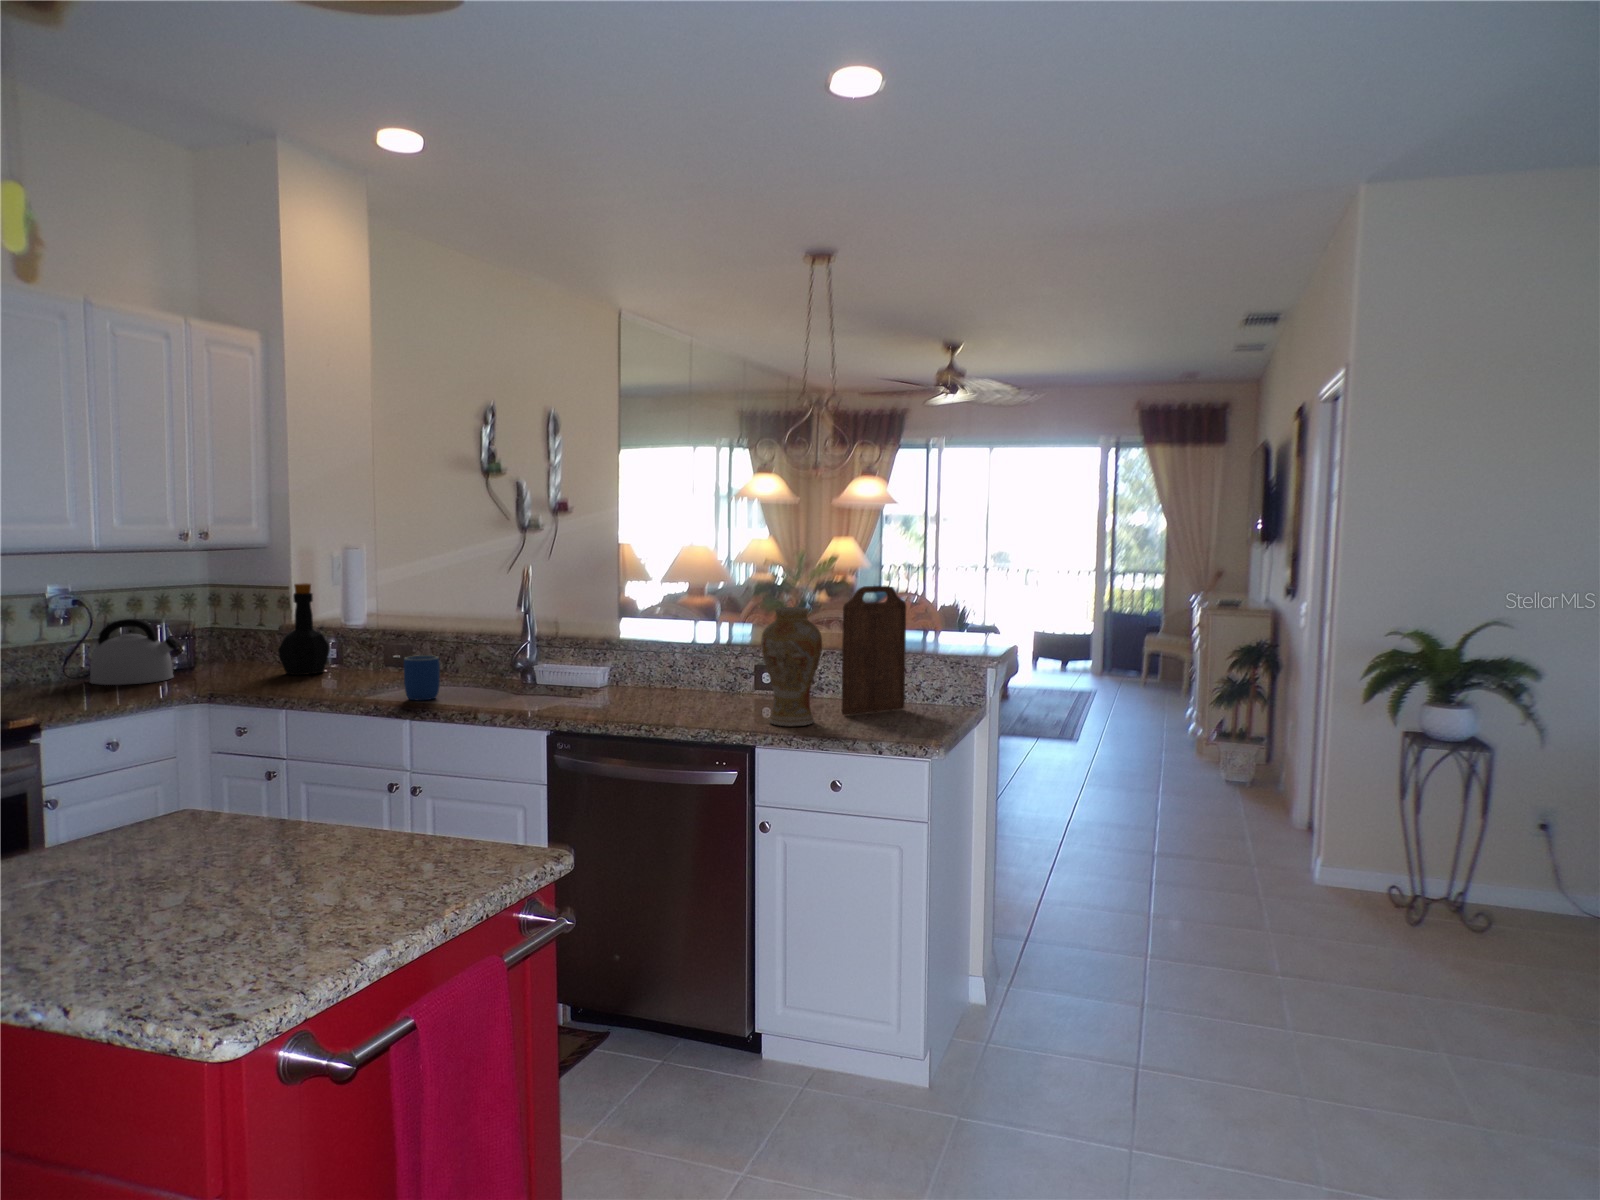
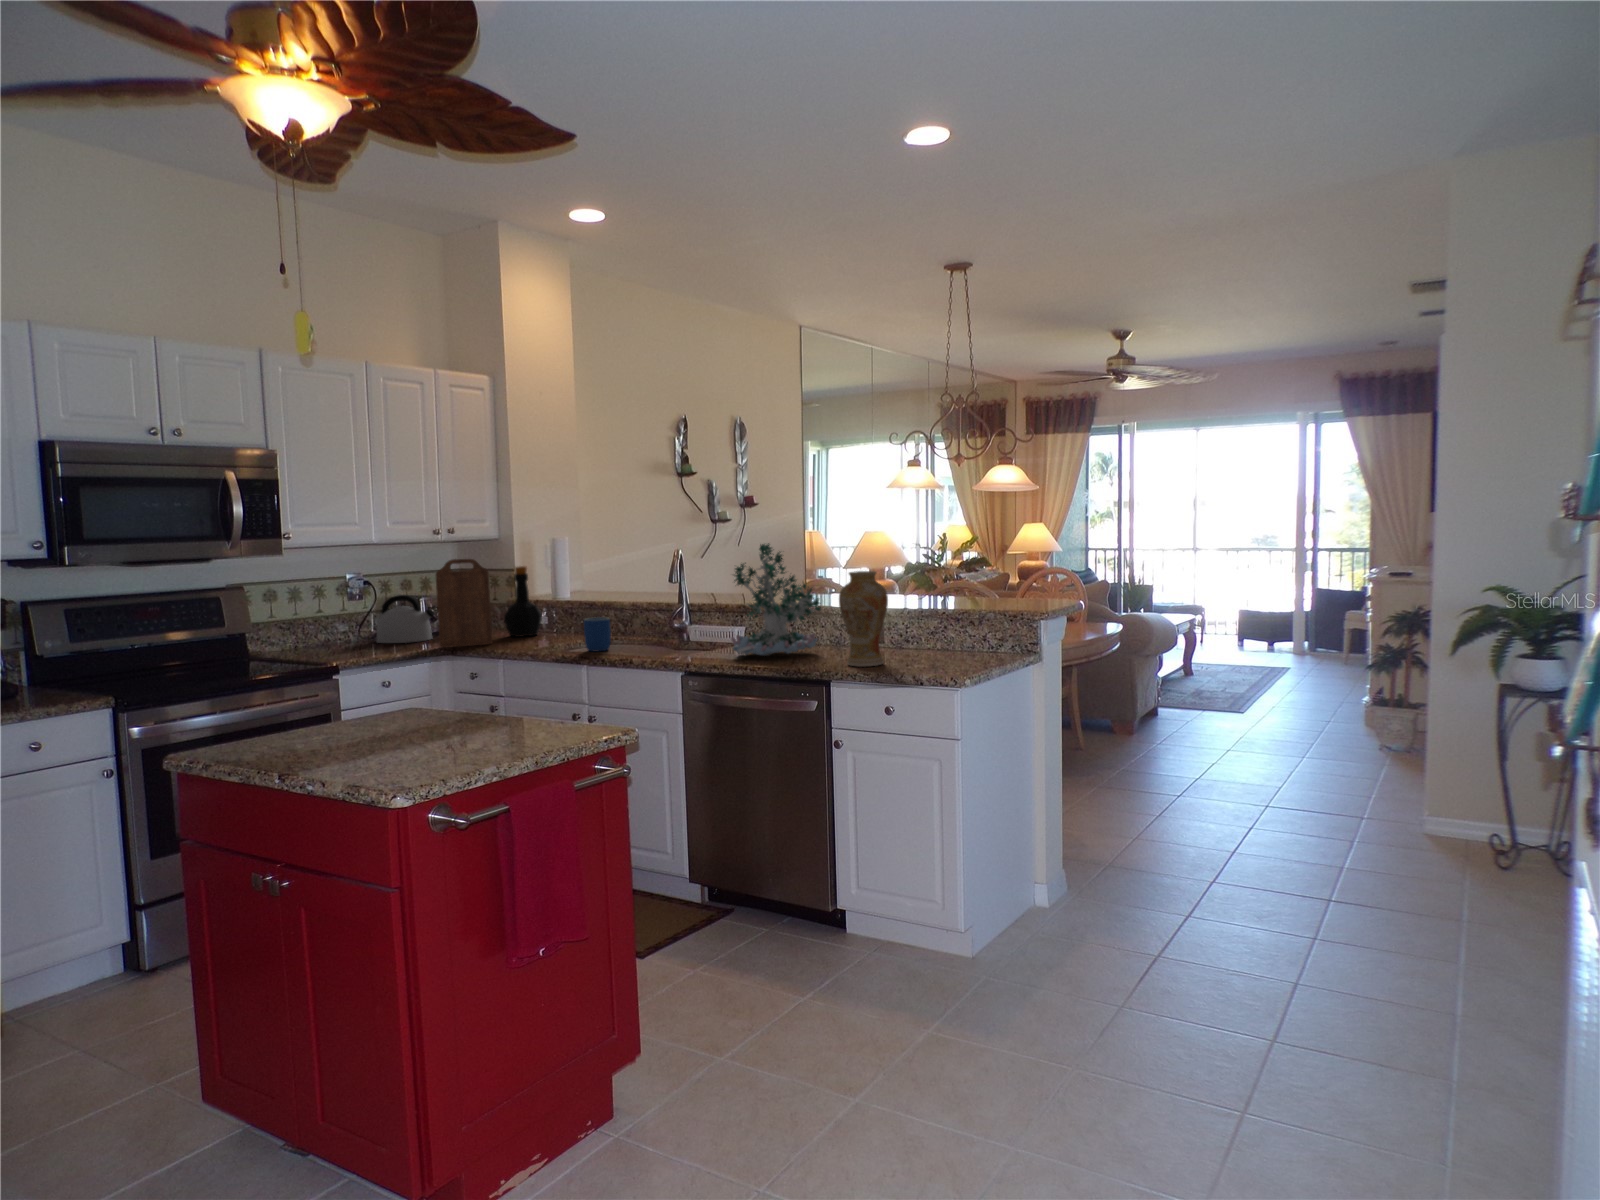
plant: none [610,566,731,710] -> present [731,543,821,656]
cutting board: present [841,586,906,715] -> present [436,559,492,647]

